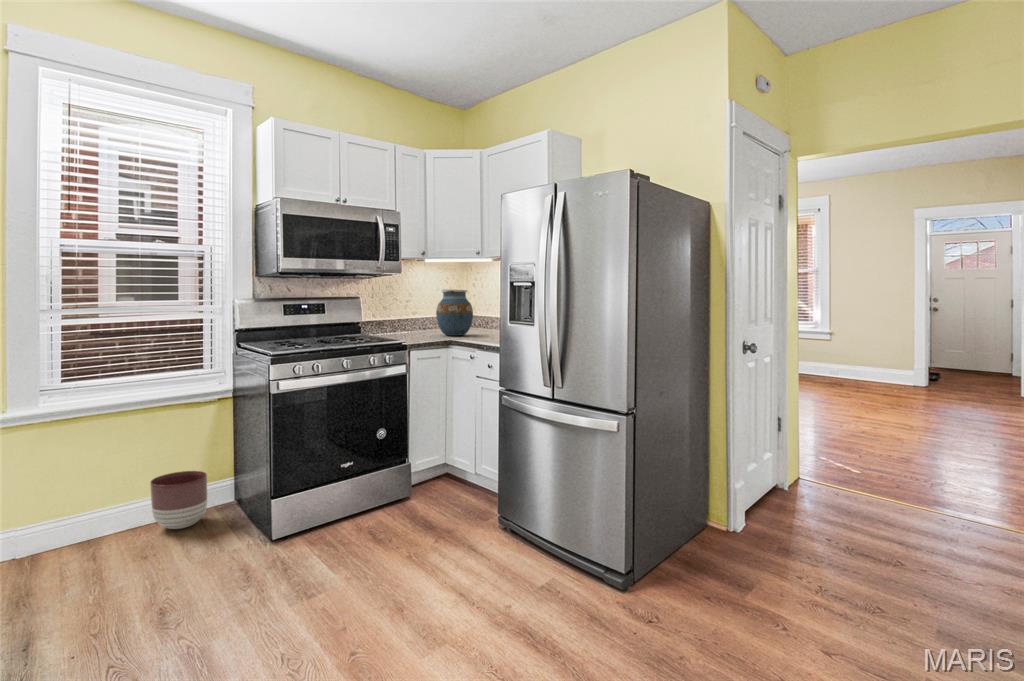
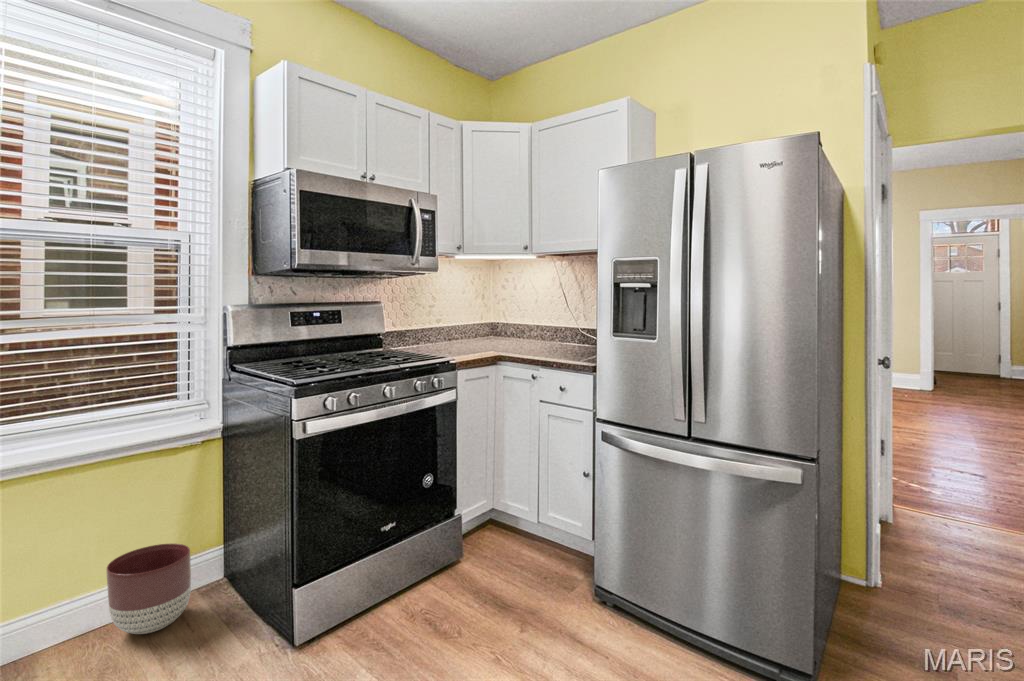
vase: present [436,290,473,336] -> none [474,294,518,350]

